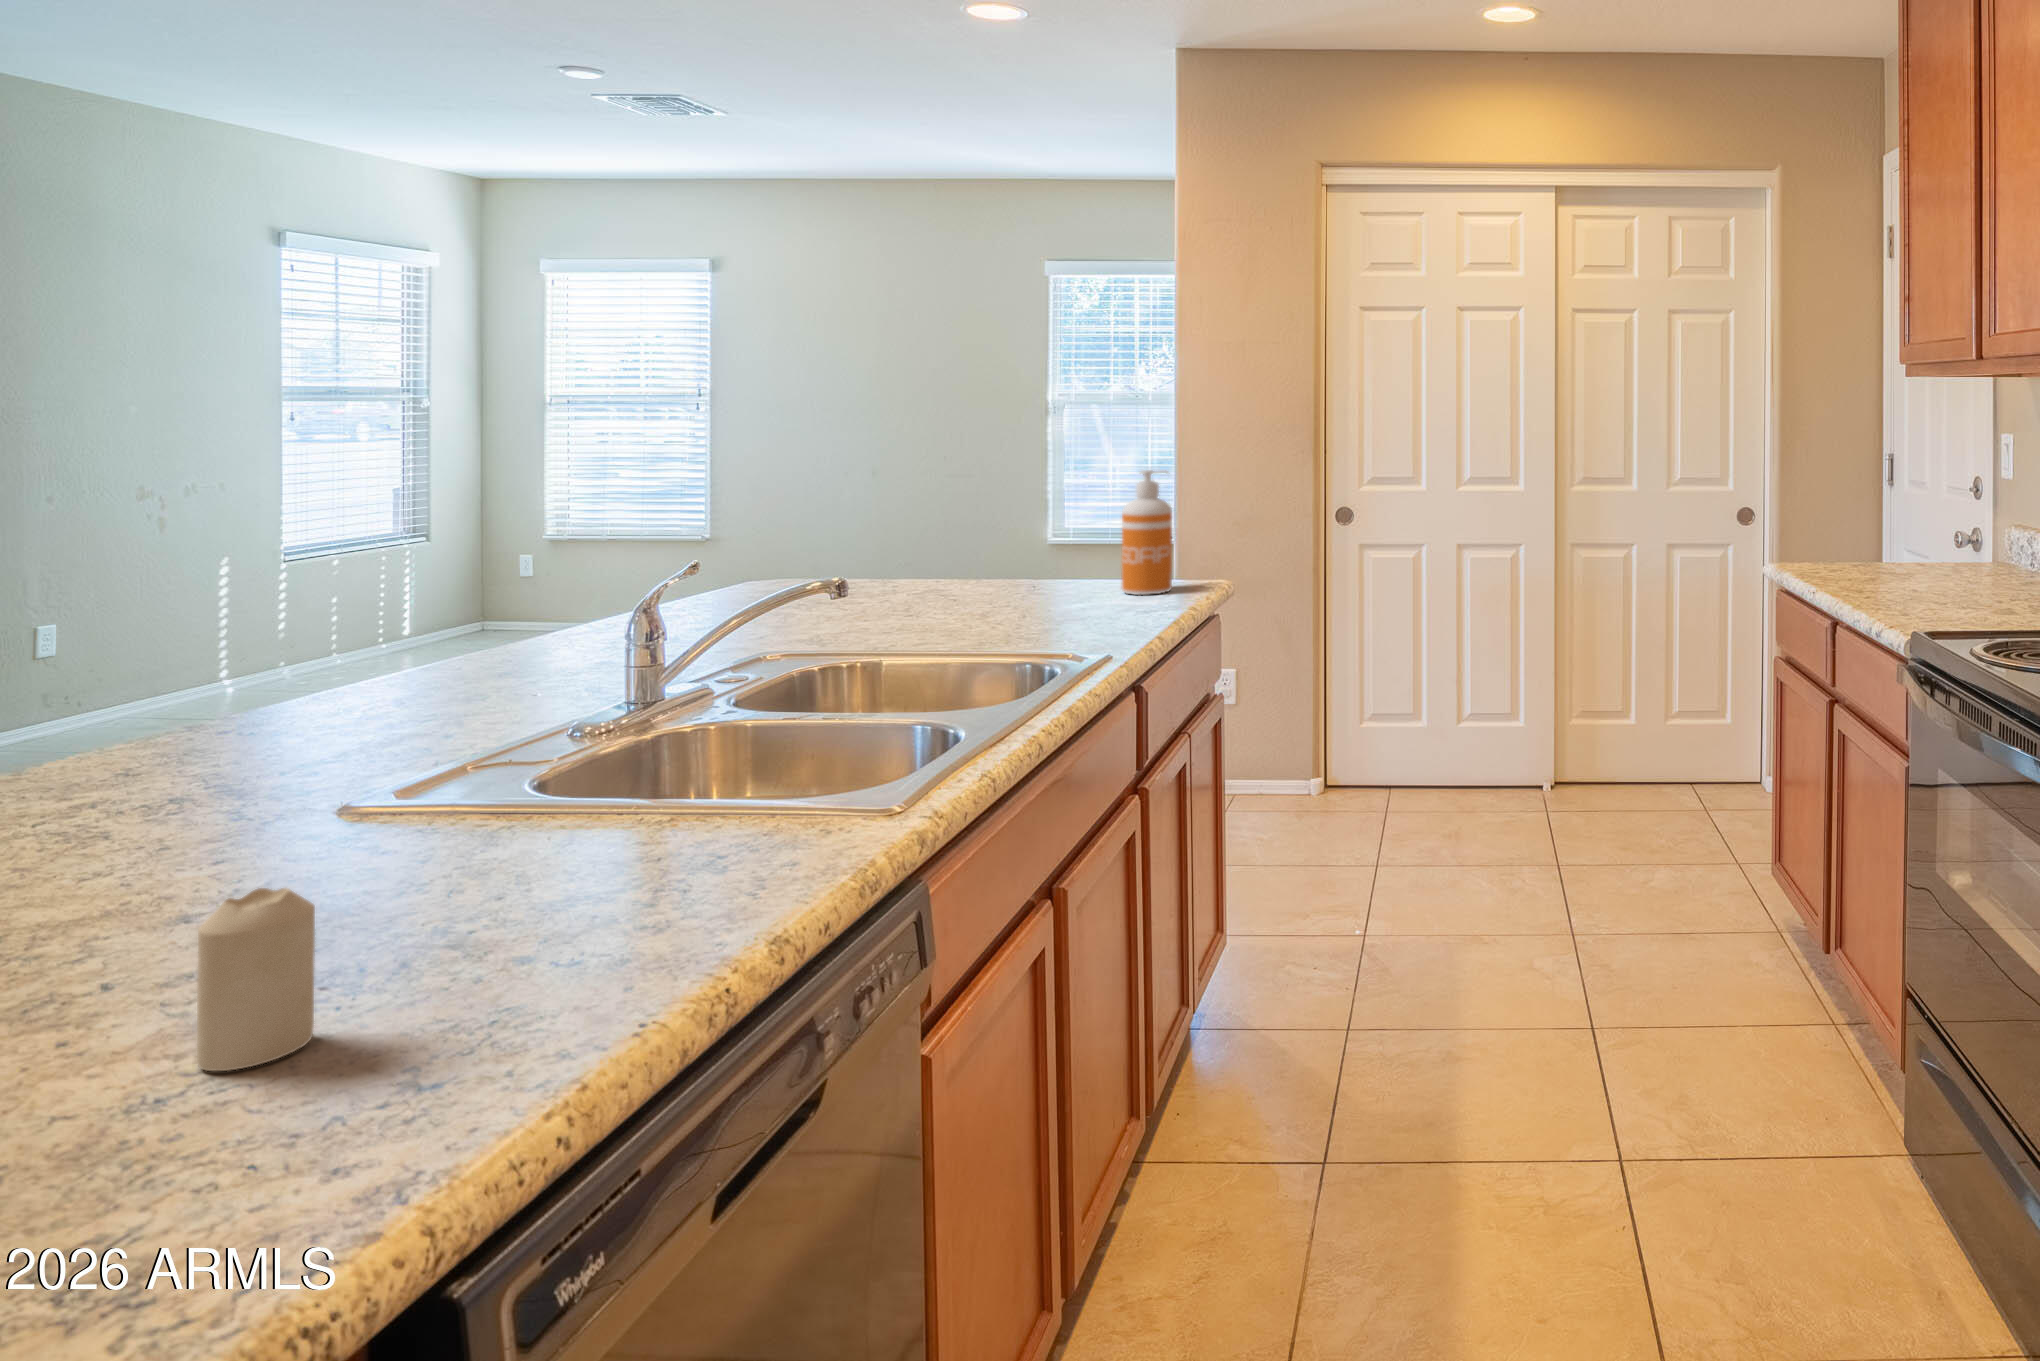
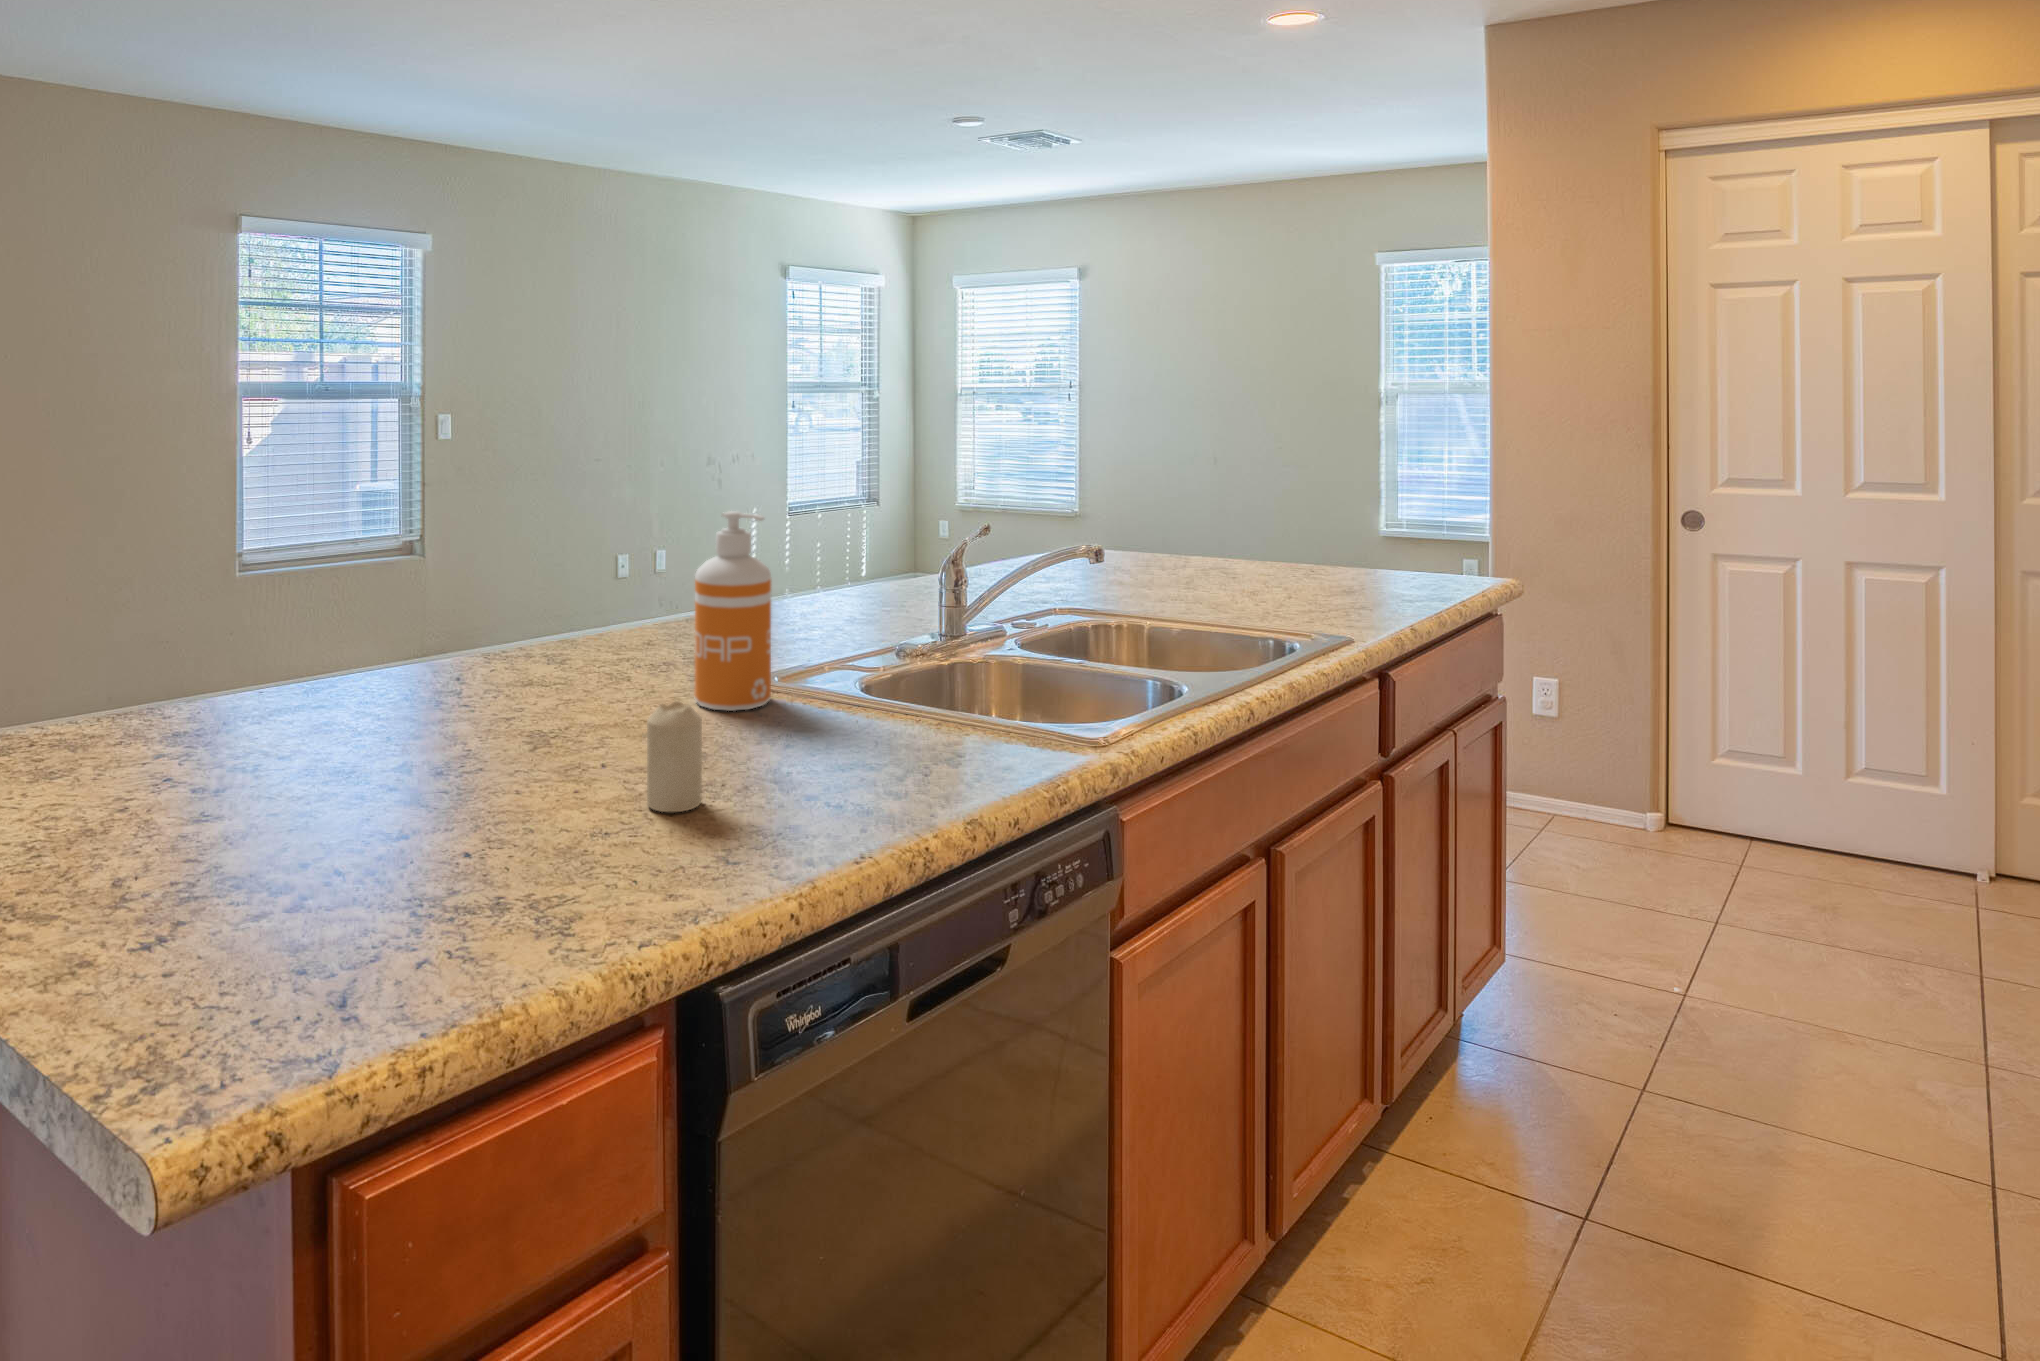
soap dispenser: present [1122,470,1172,595] -> present [694,511,771,711]

